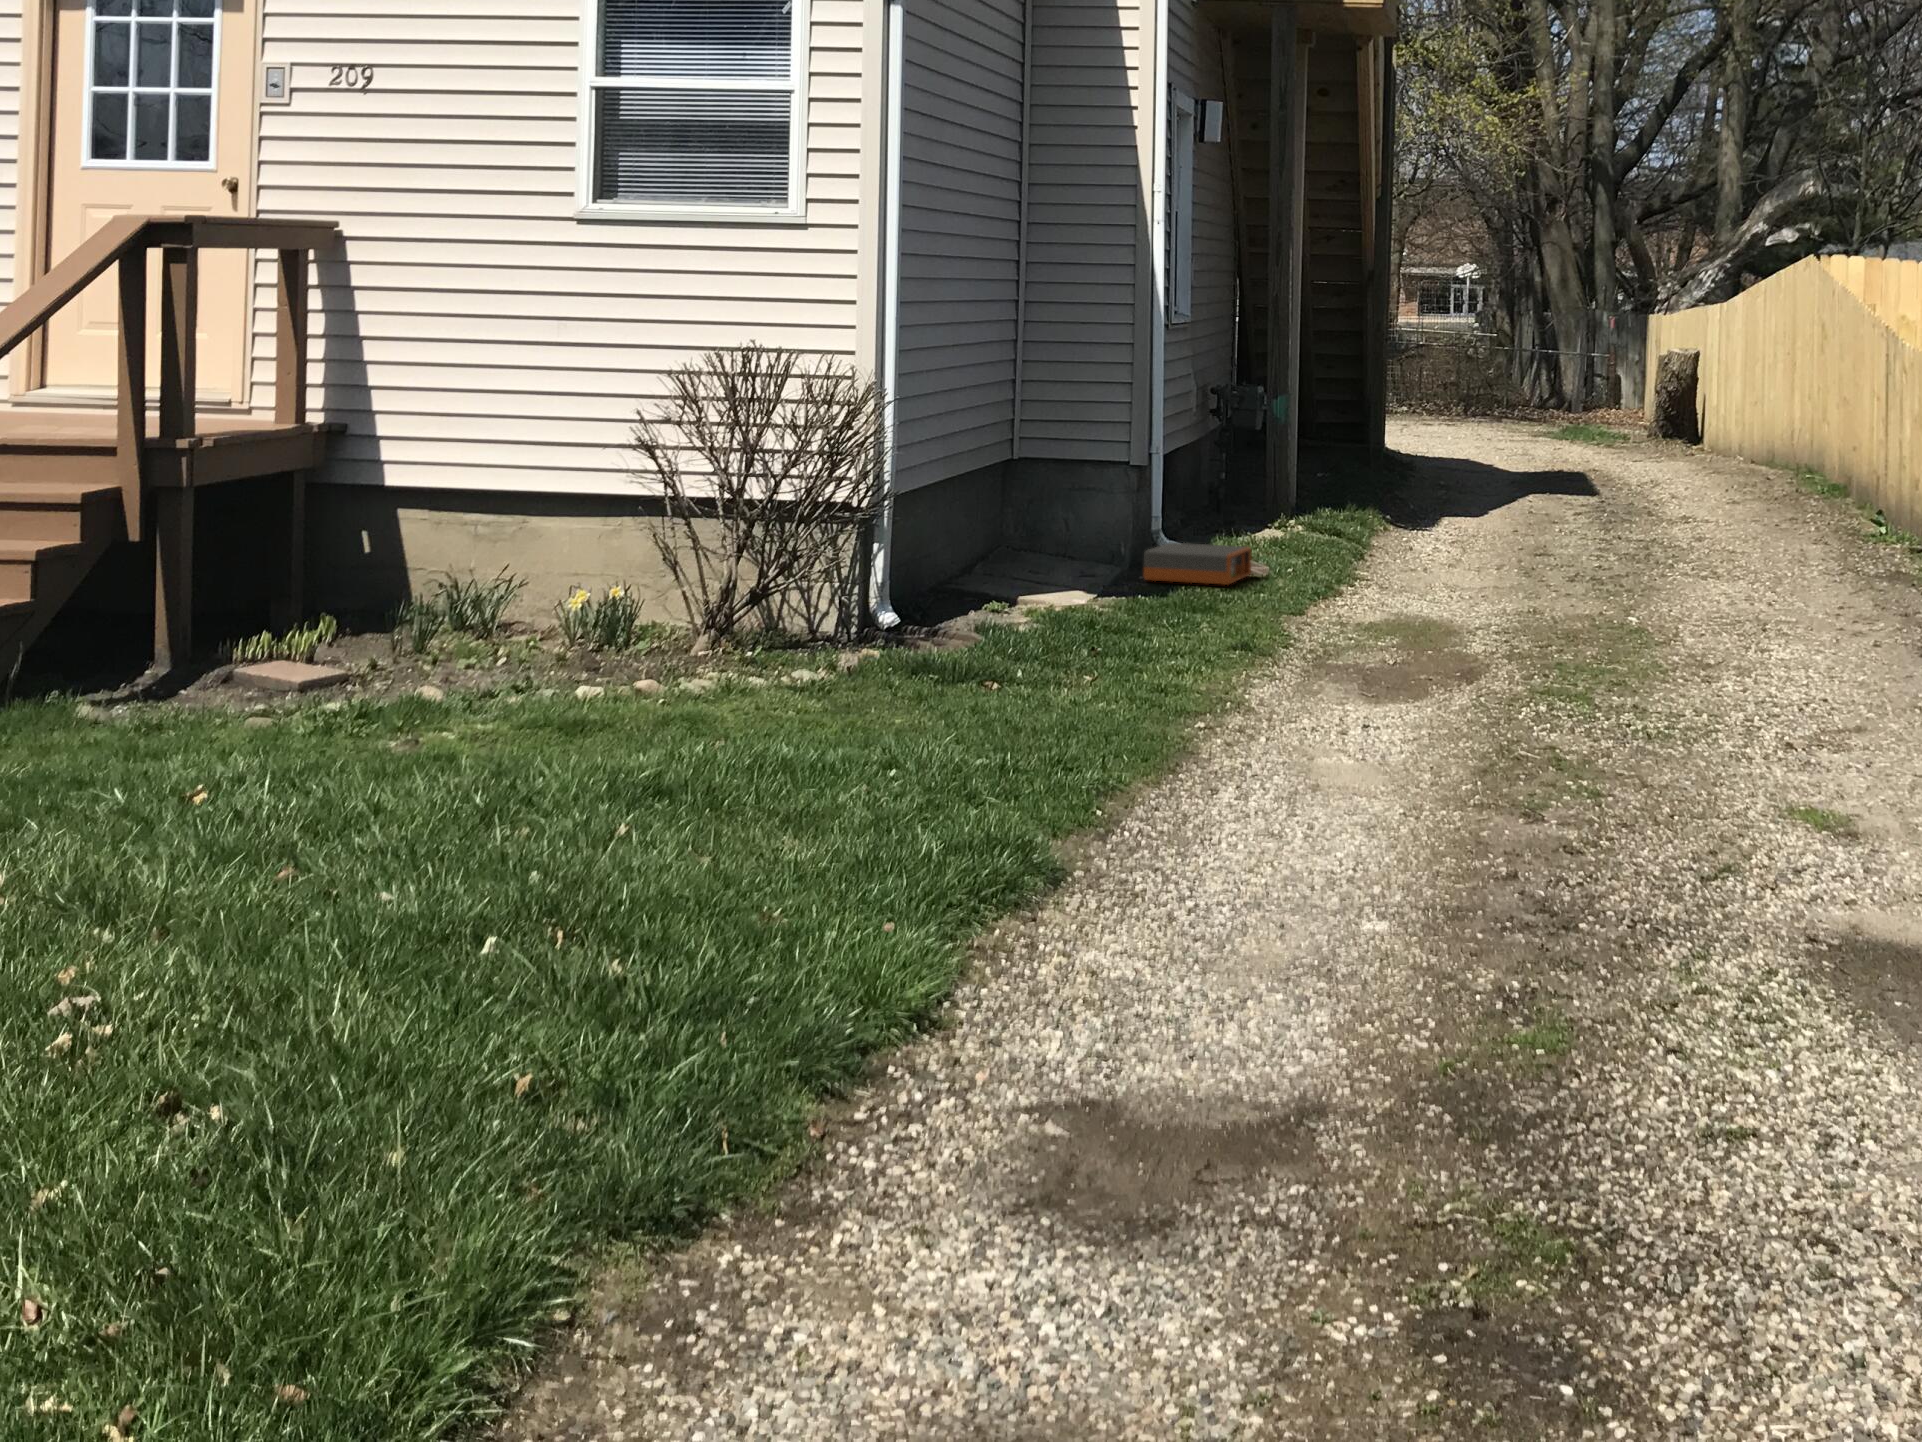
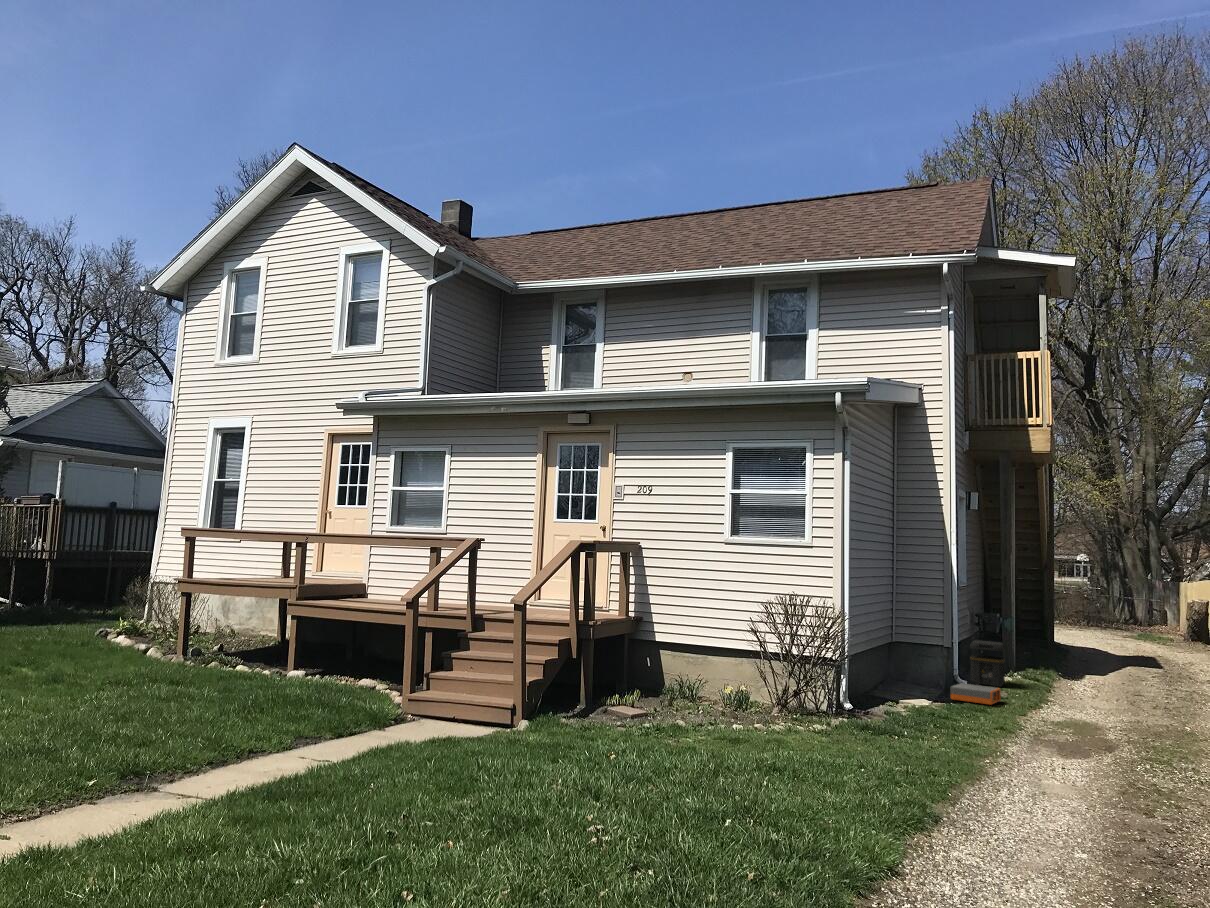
toolbox: none [1199,445,1274,546] -> present [970,640,1005,687]

